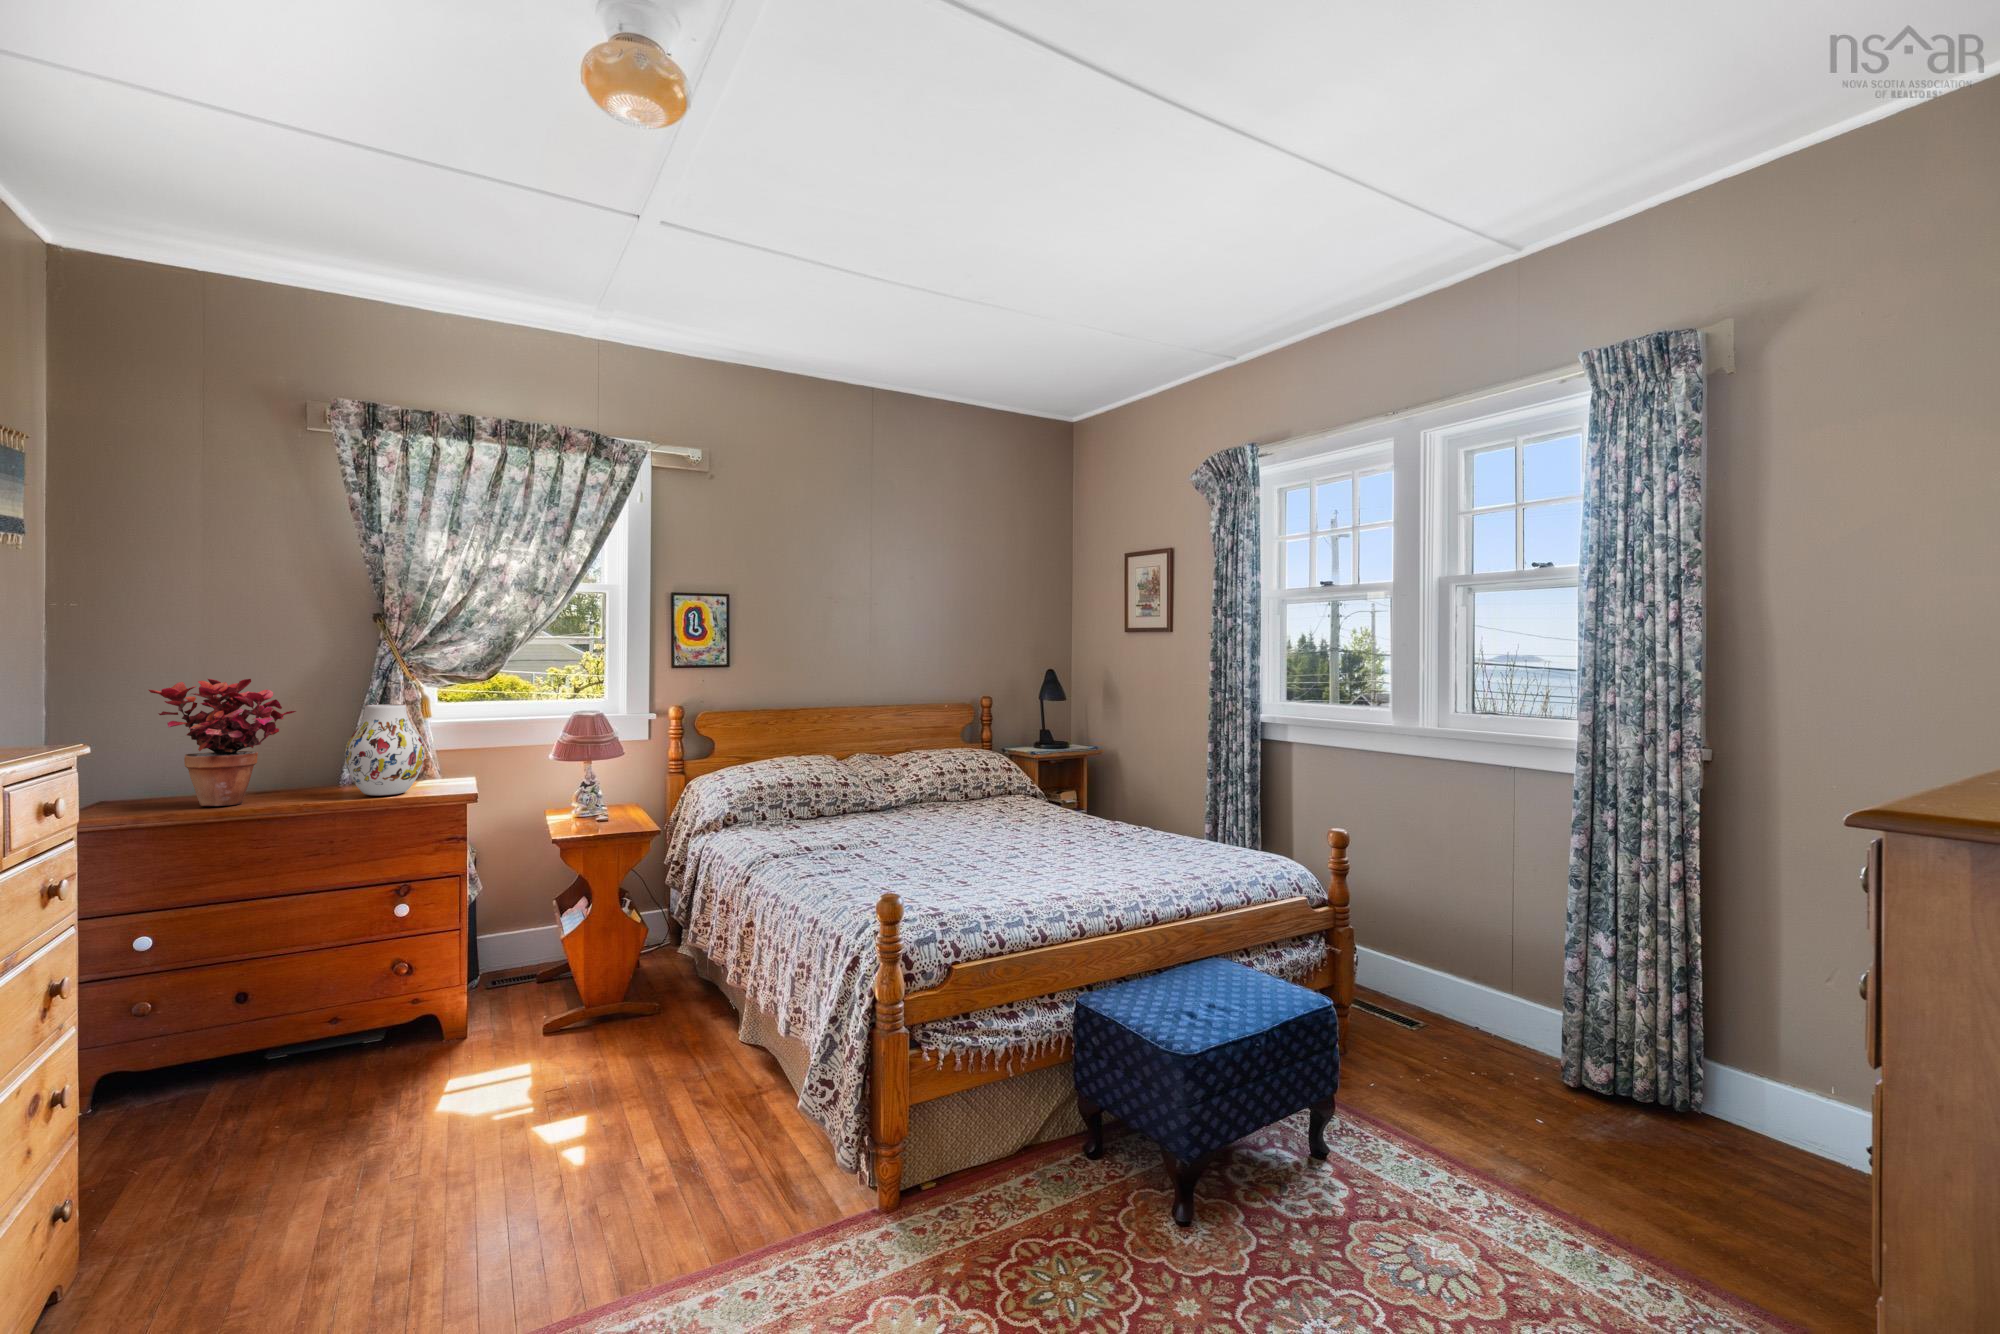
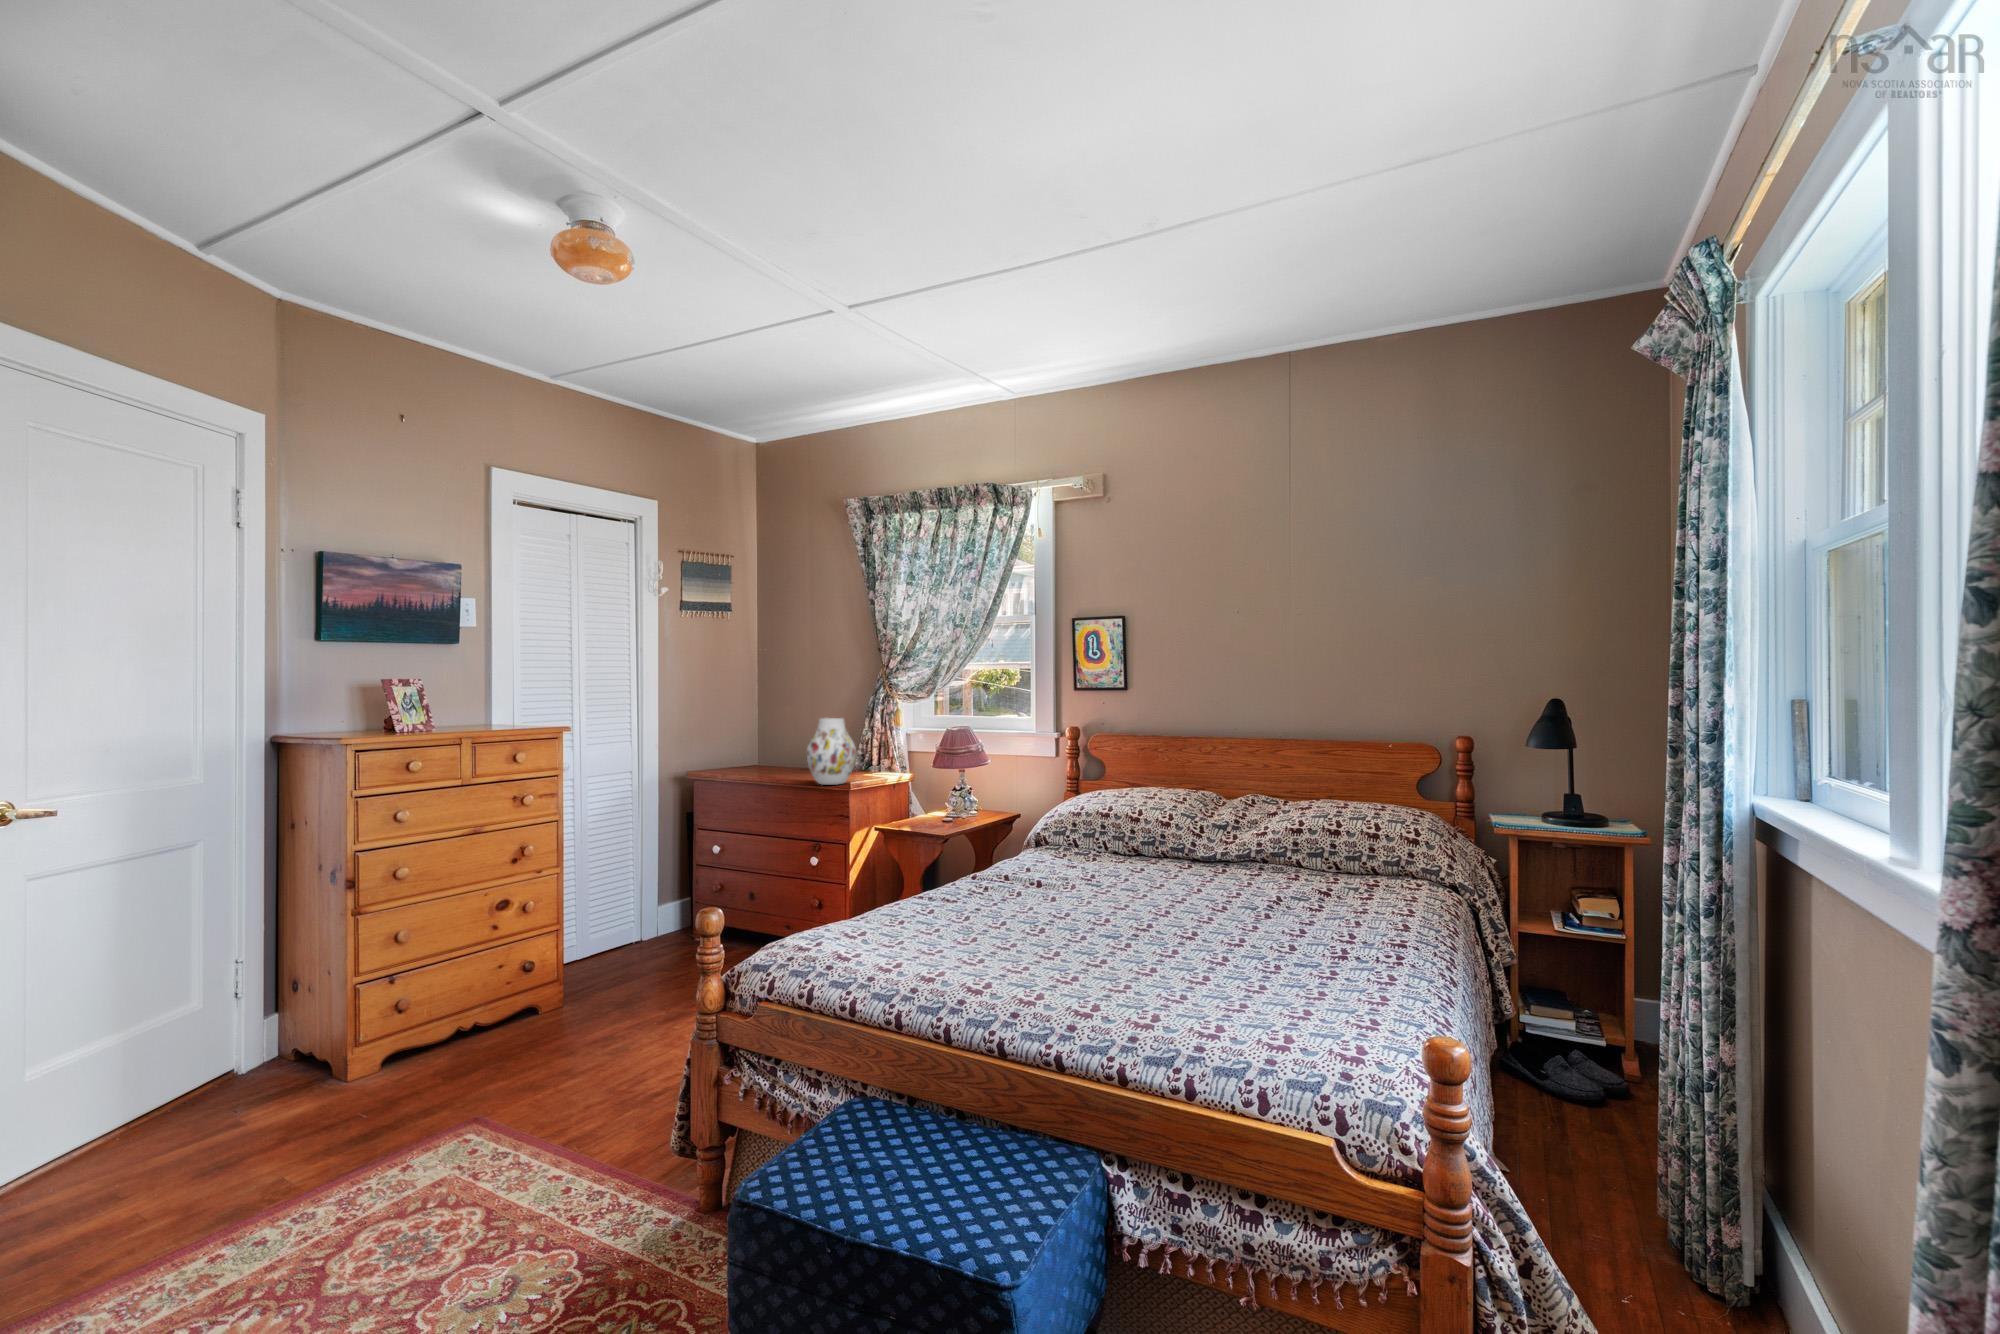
potted plant: present [149,679,296,806] -> none [738,699,799,782]

